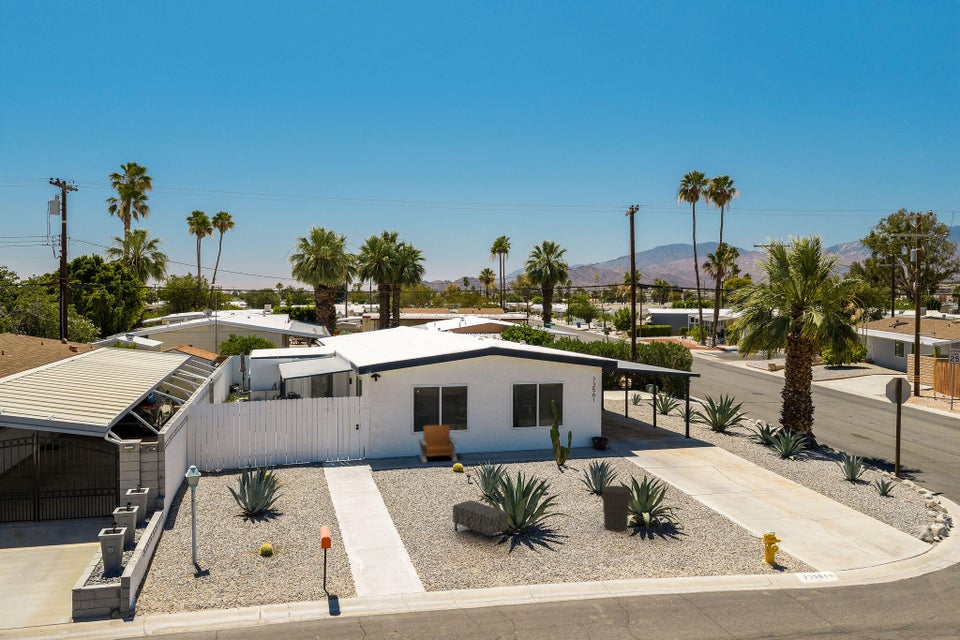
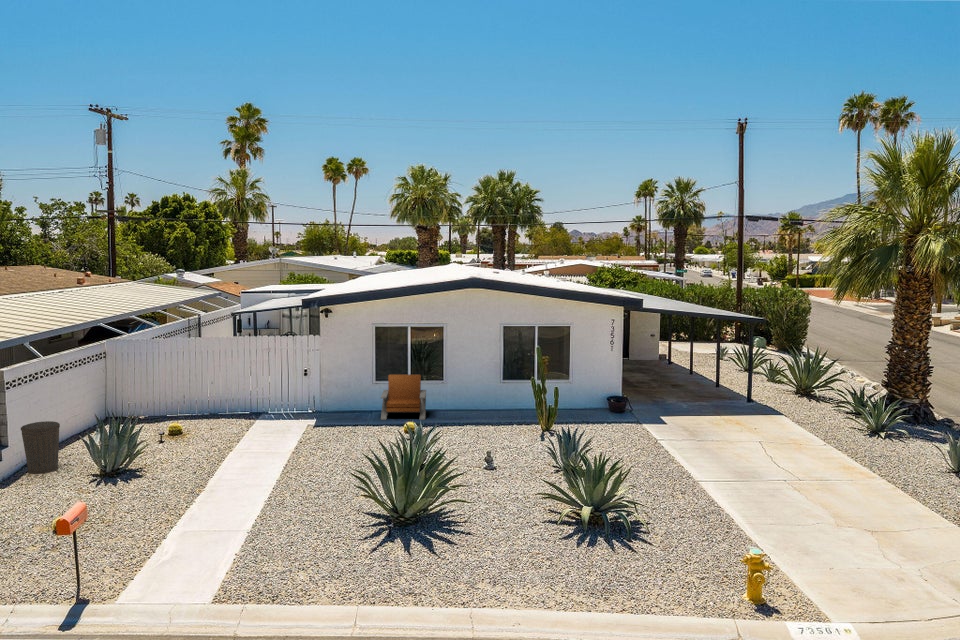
trash can: present [602,486,630,532] -> present [21,421,60,474]
bench: present [453,500,508,543] -> none [332,474,395,535]

